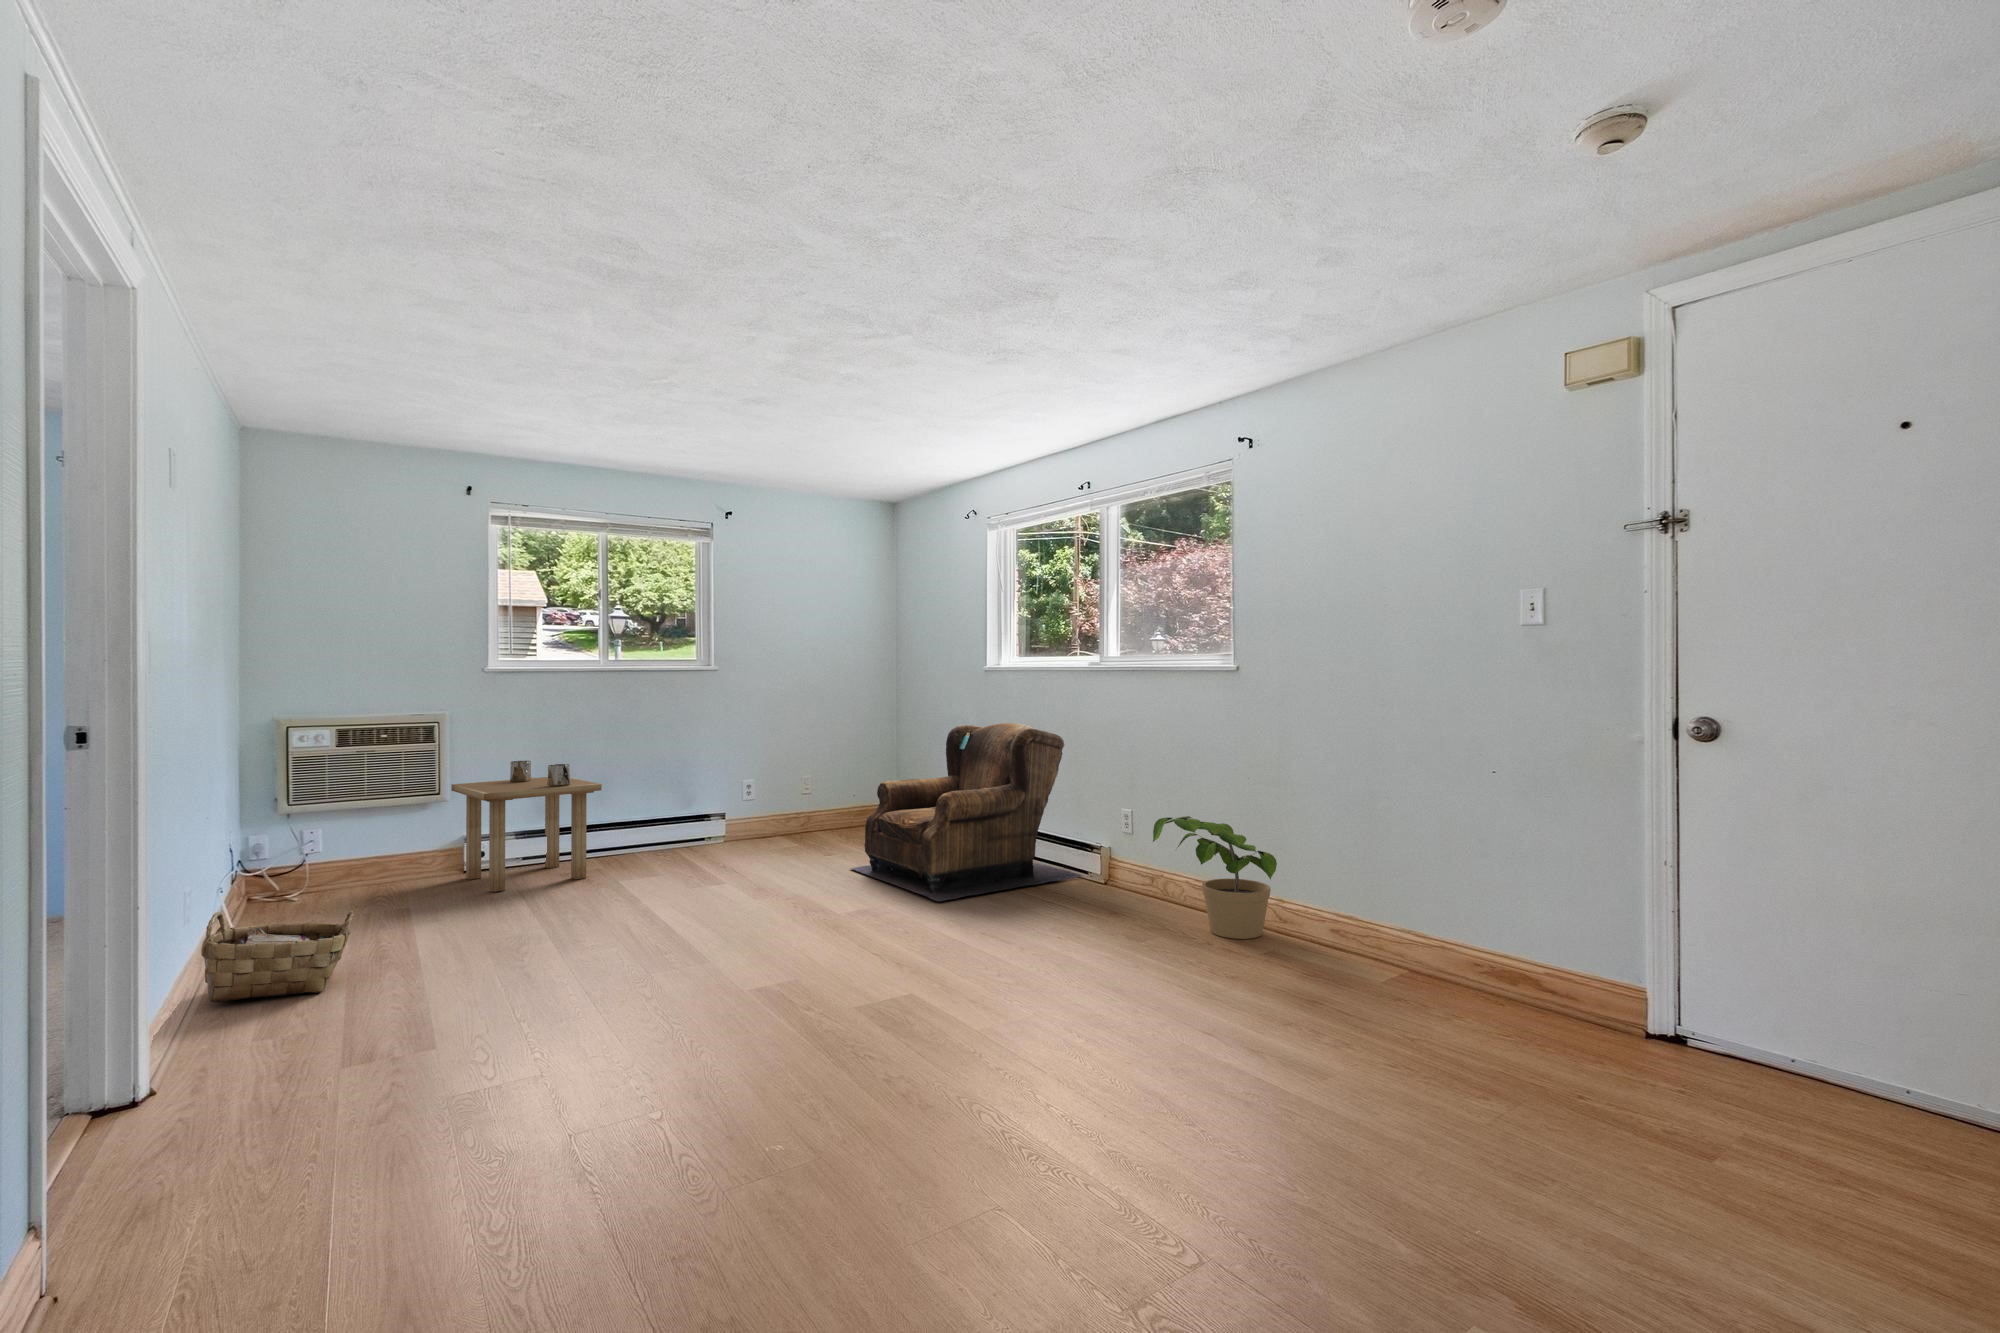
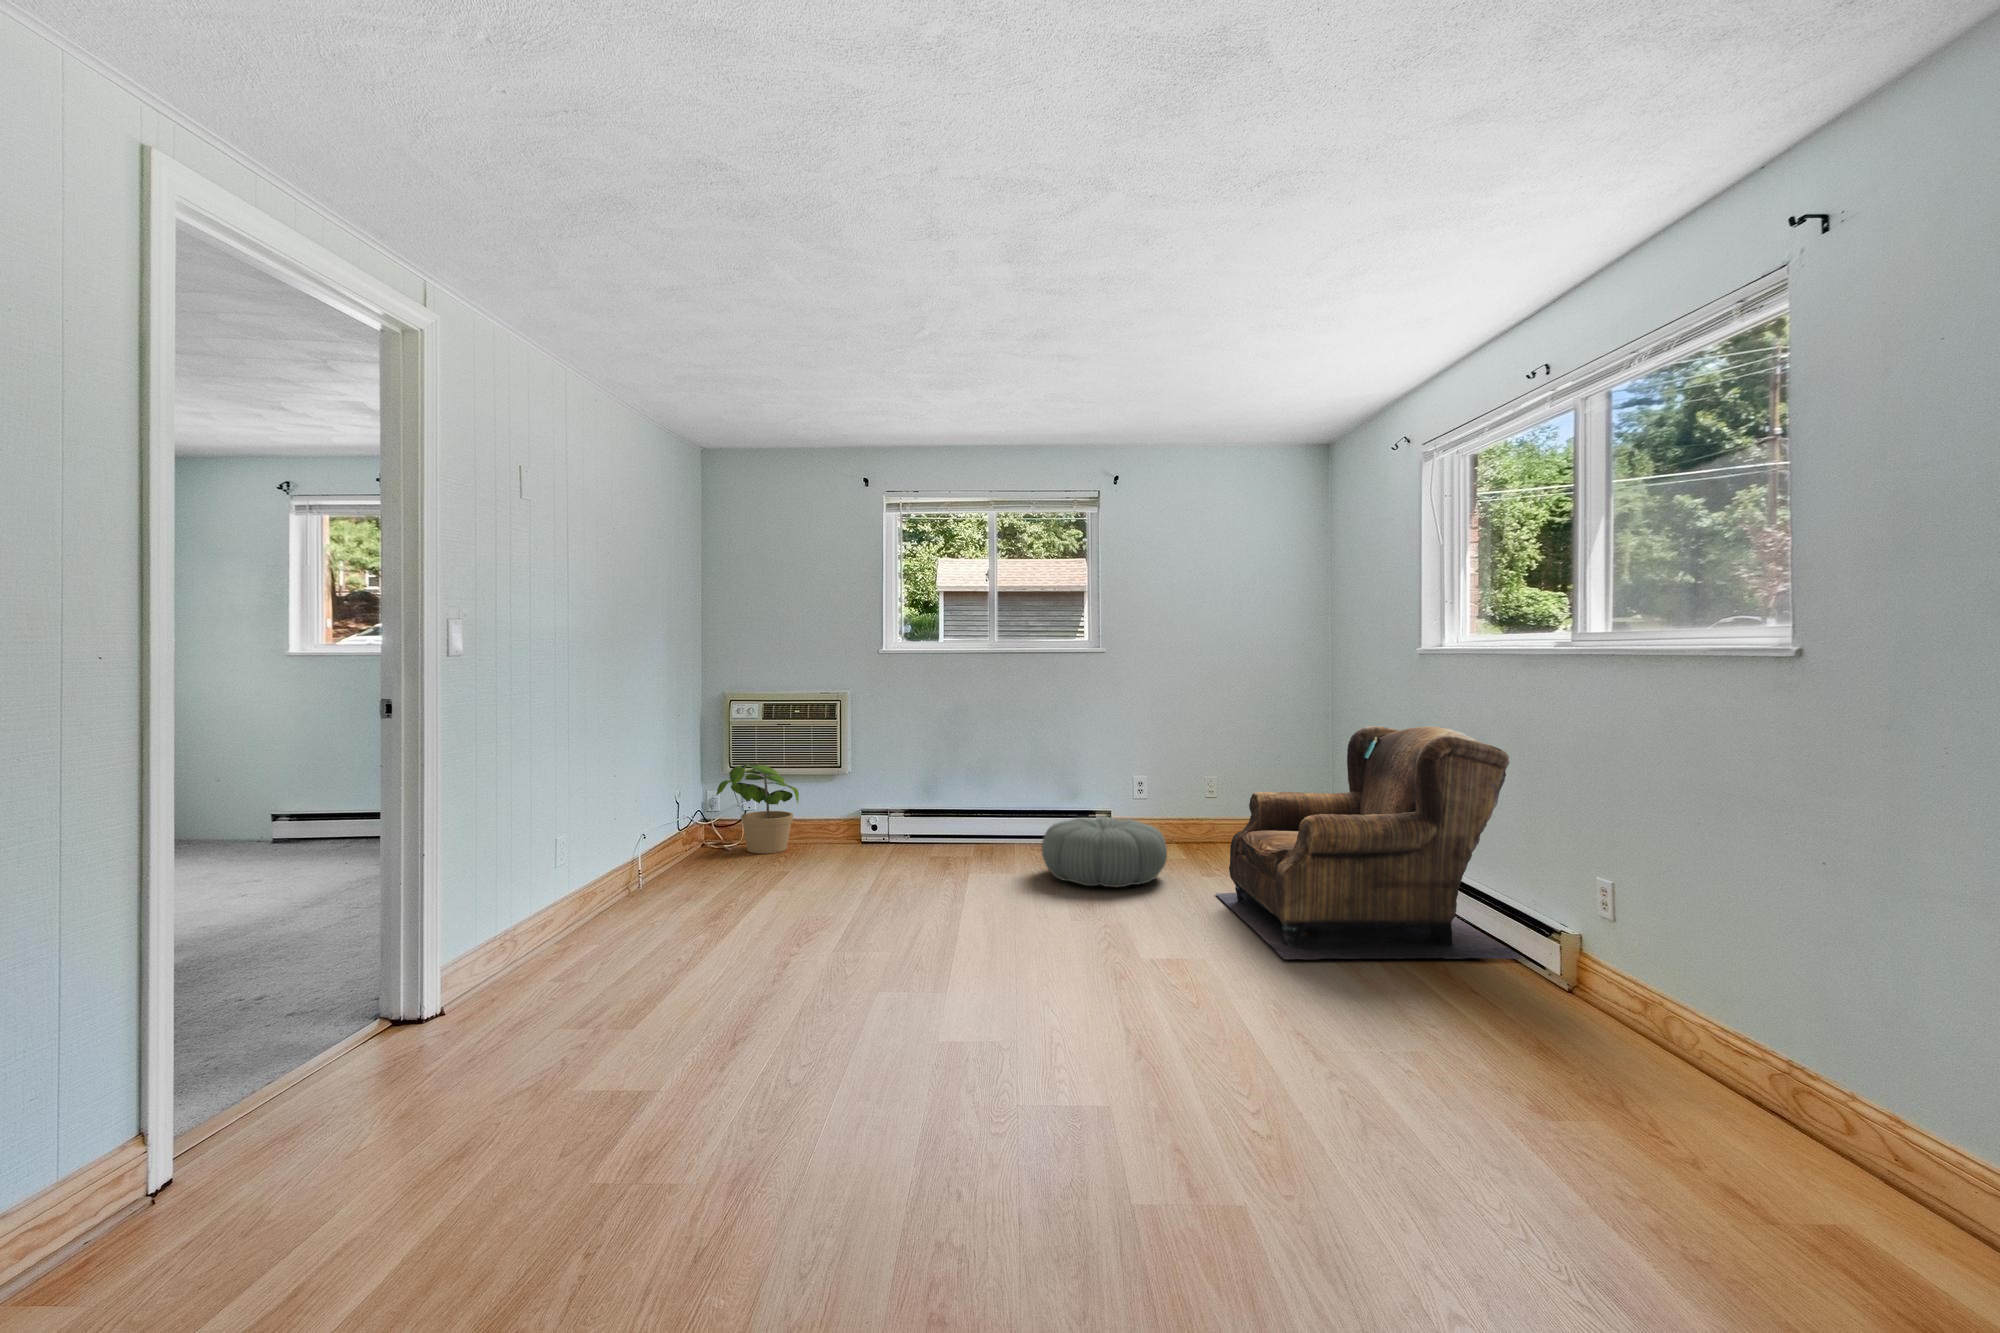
side table: present [451,761,602,892] -> none [850,740,964,866]
potted plant: present [1153,816,1277,939] -> present [716,764,799,854]
pouf: none [687,817,803,877] -> present [1042,817,1167,887]
woven basket: present [201,911,354,1003] -> none [563,858,682,943]

